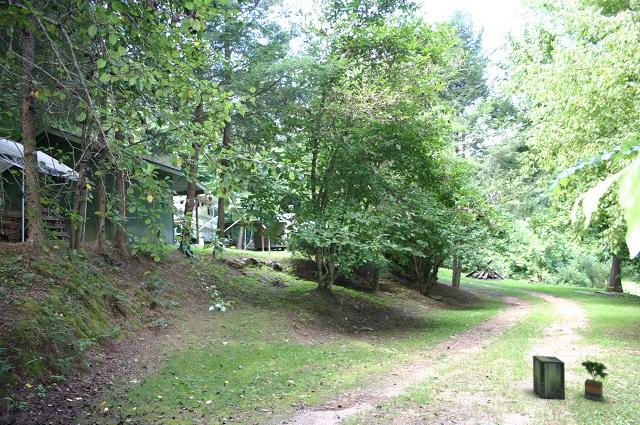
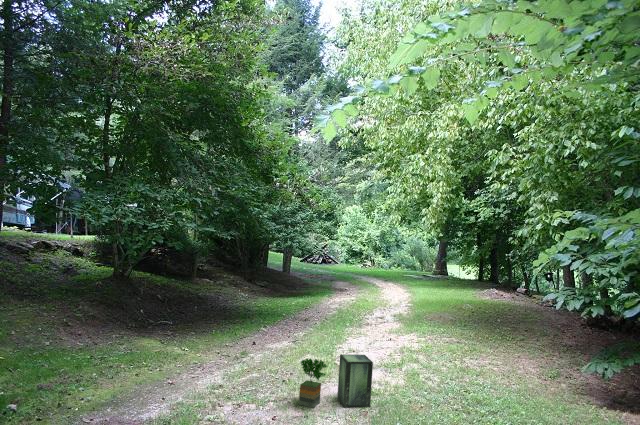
potted tree: present [581,361,608,401] -> present [299,358,327,408]

